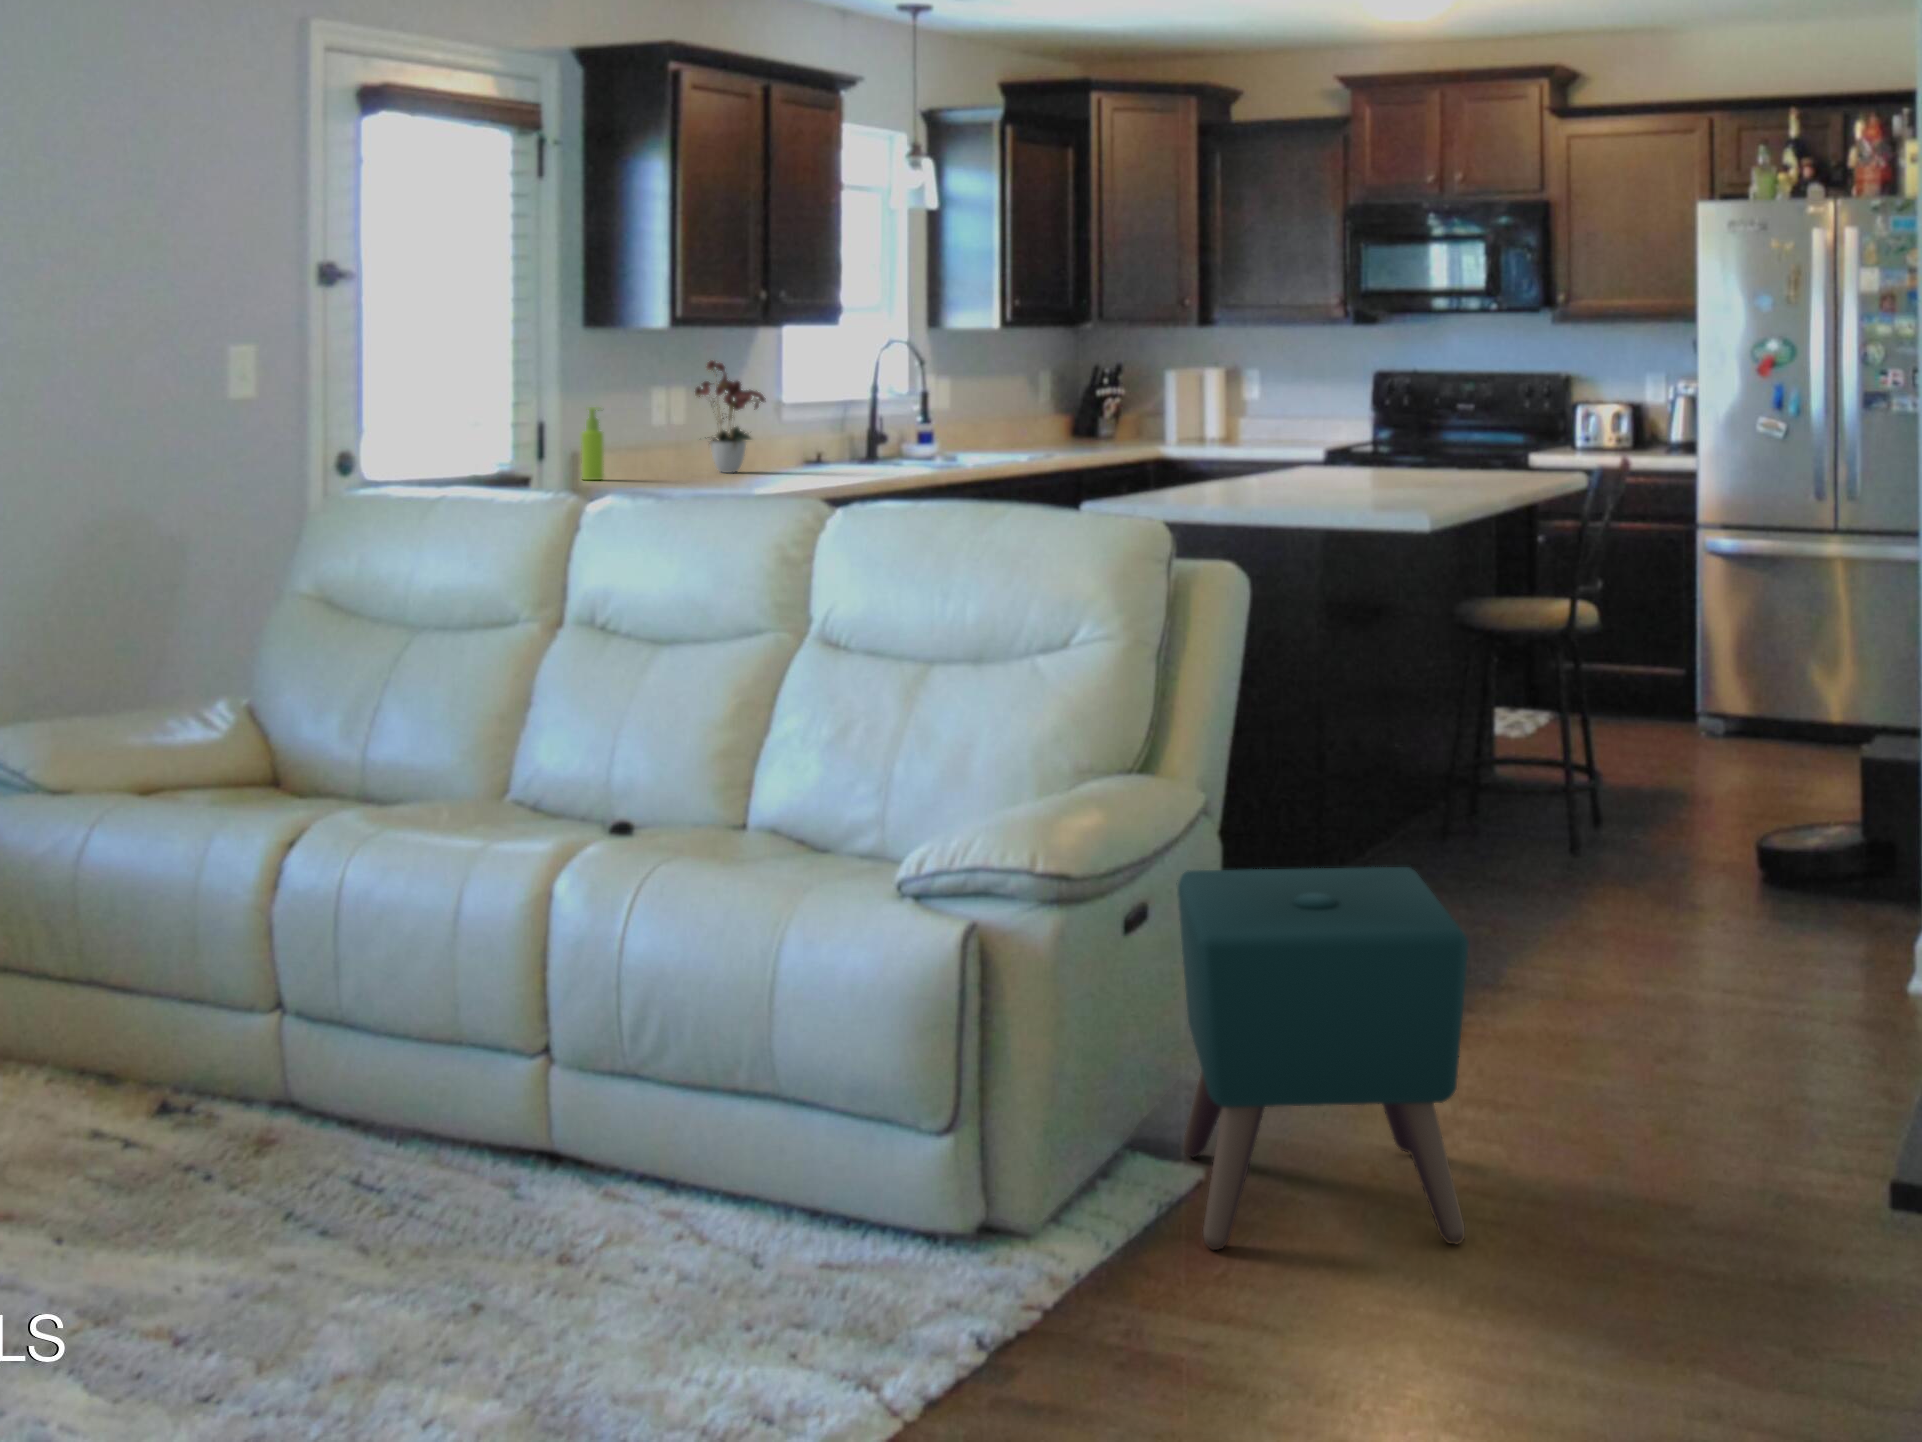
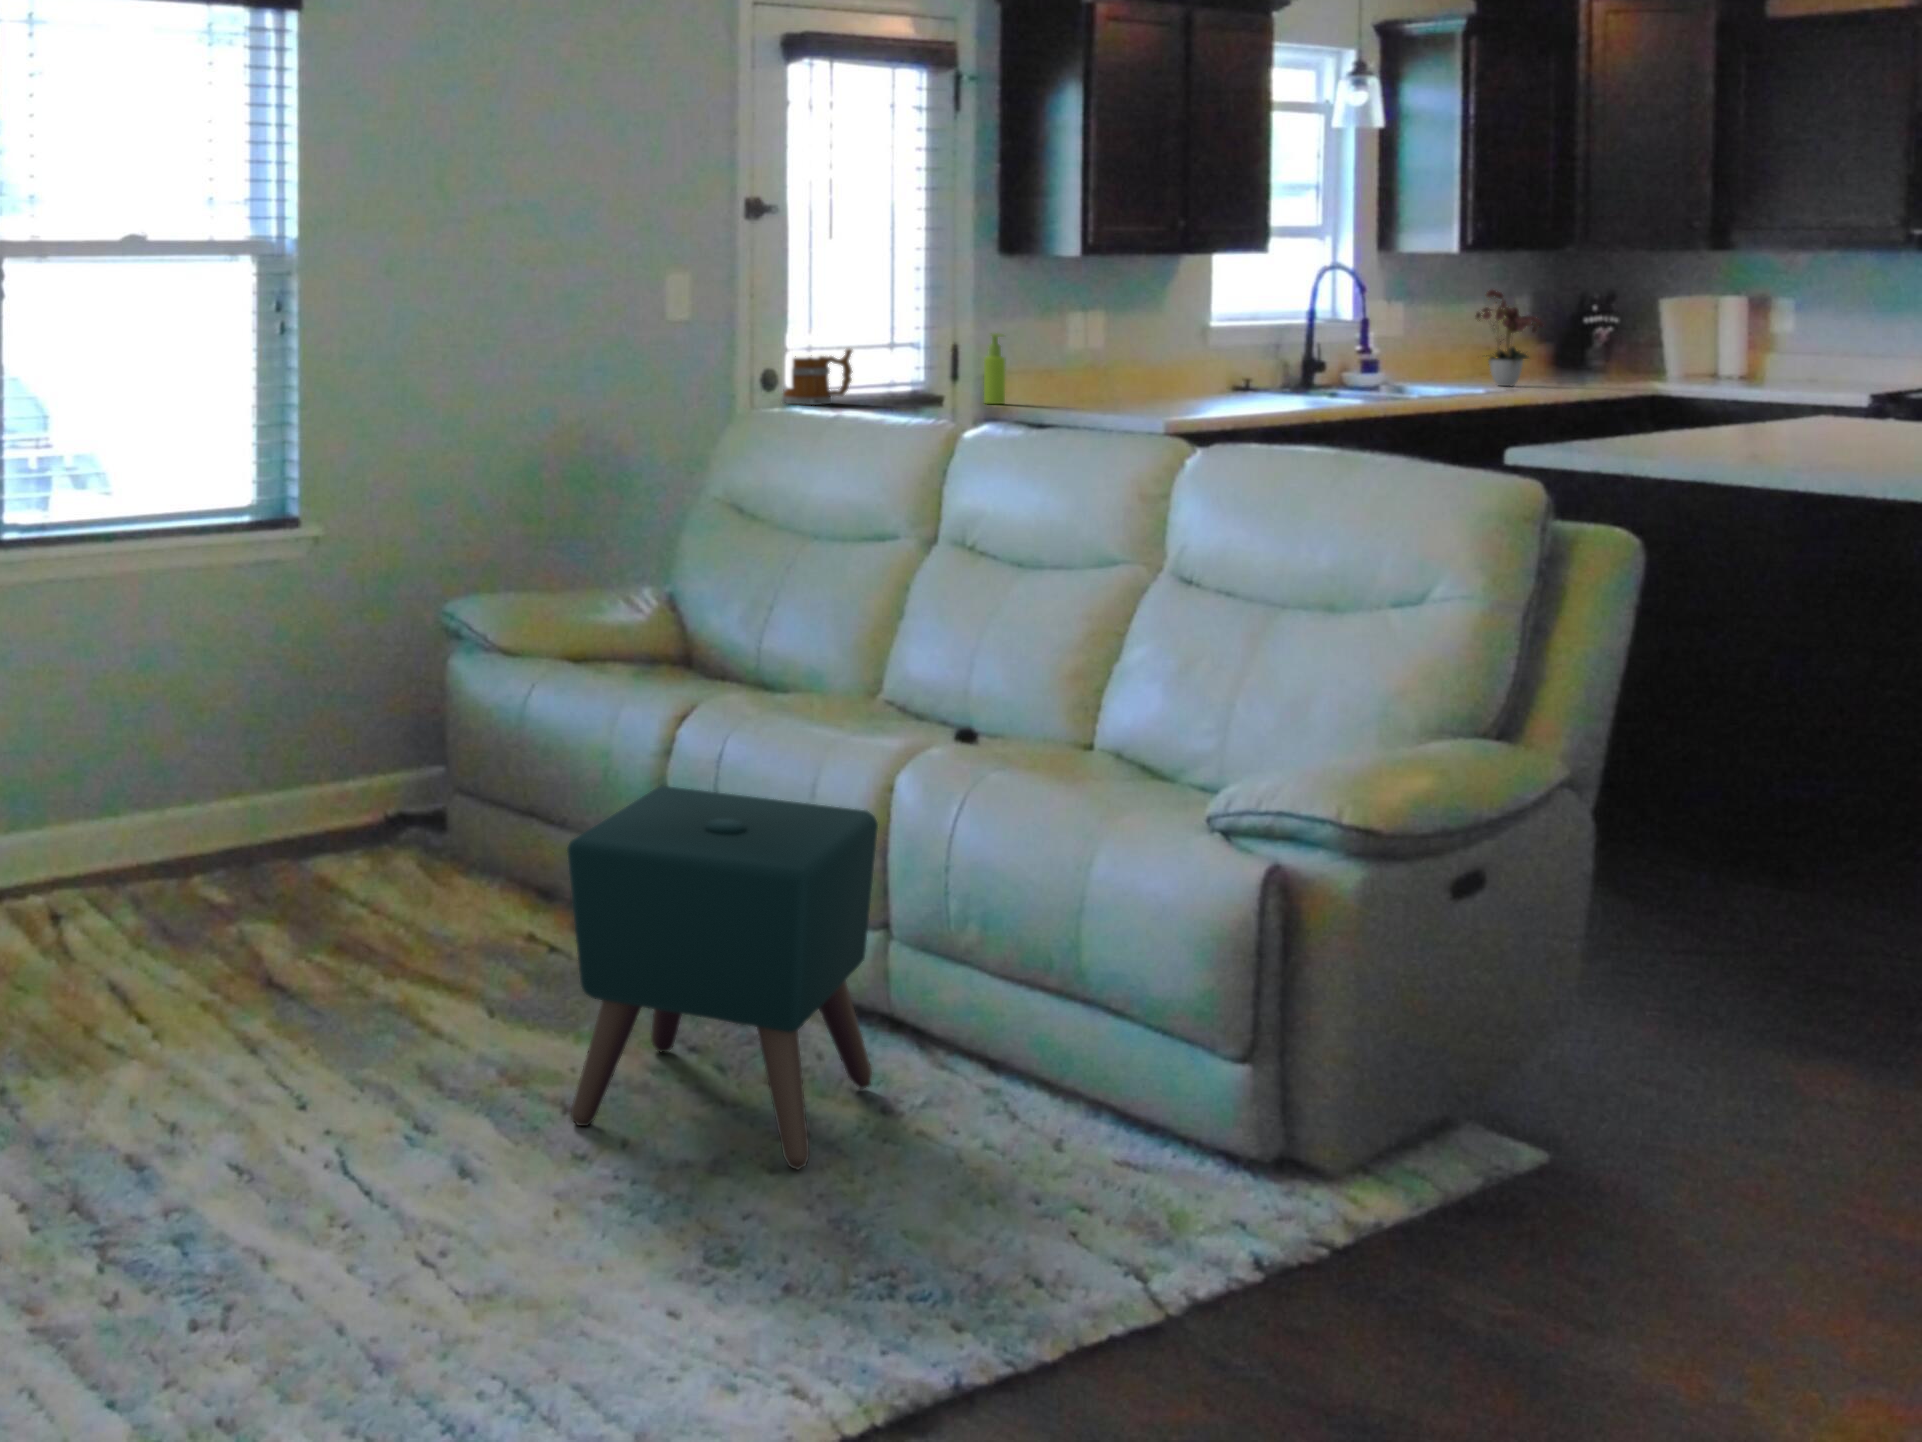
flower arrangement: present [695,360,766,473] -> present [1475,290,1543,386]
mug: none [366,426,447,488] -> present [781,349,853,405]
ottoman: present [1178,867,1469,1250] -> present [567,786,878,1170]

